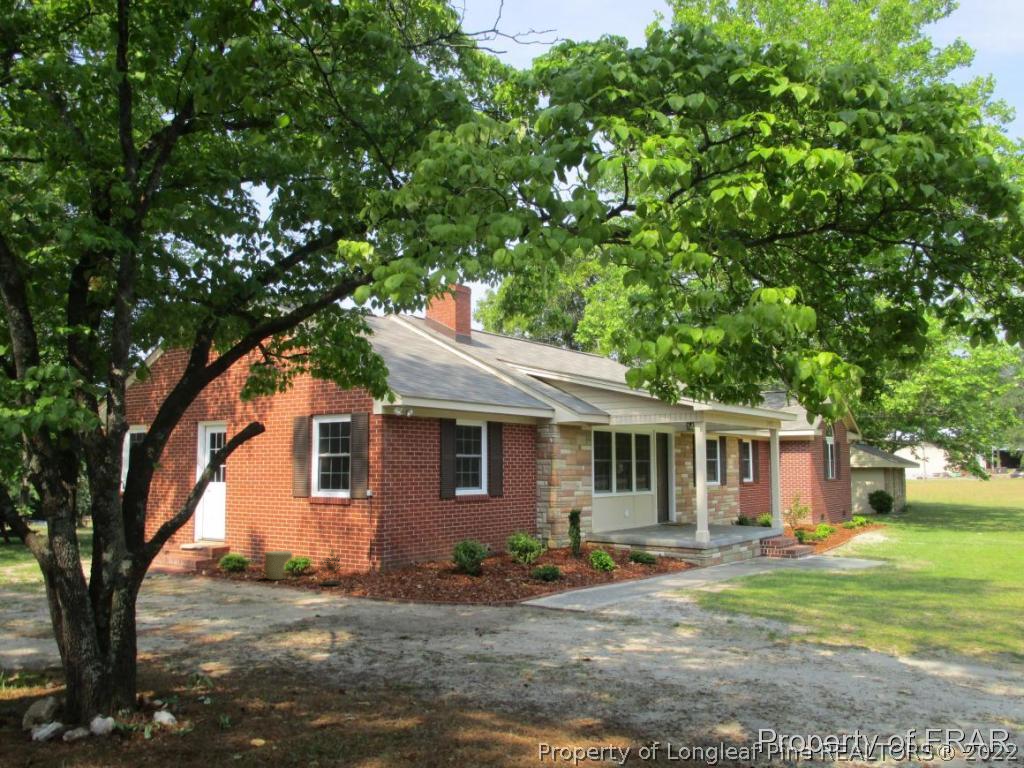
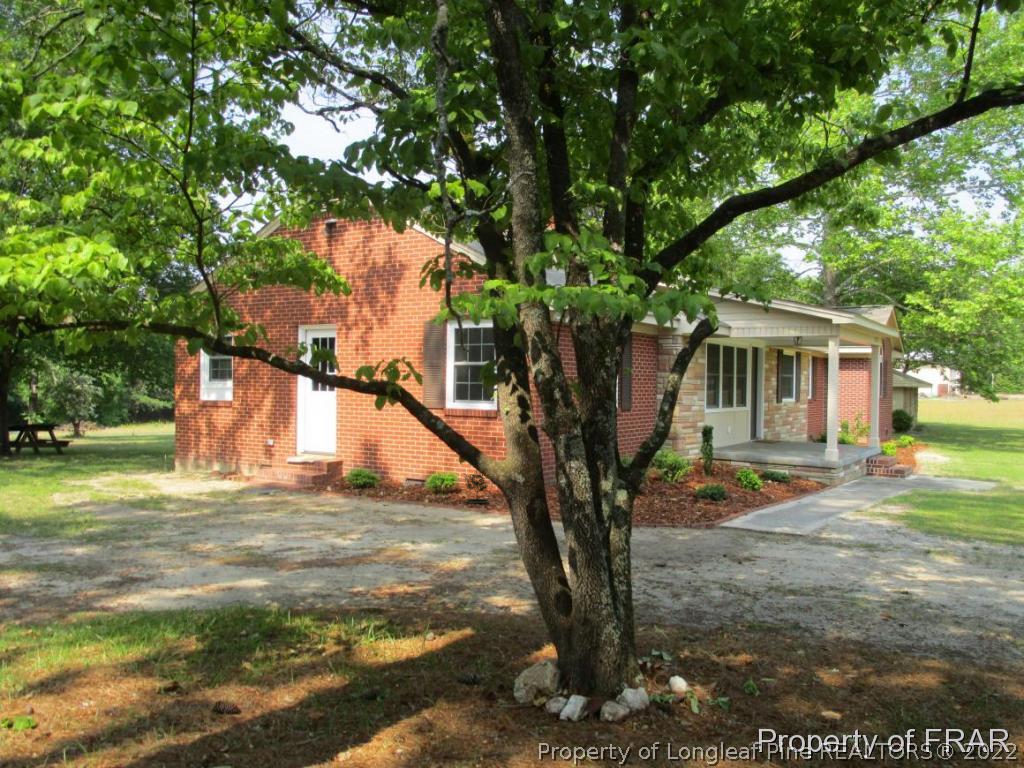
woven basket: present [264,551,292,580] -> none [395,465,424,496]

